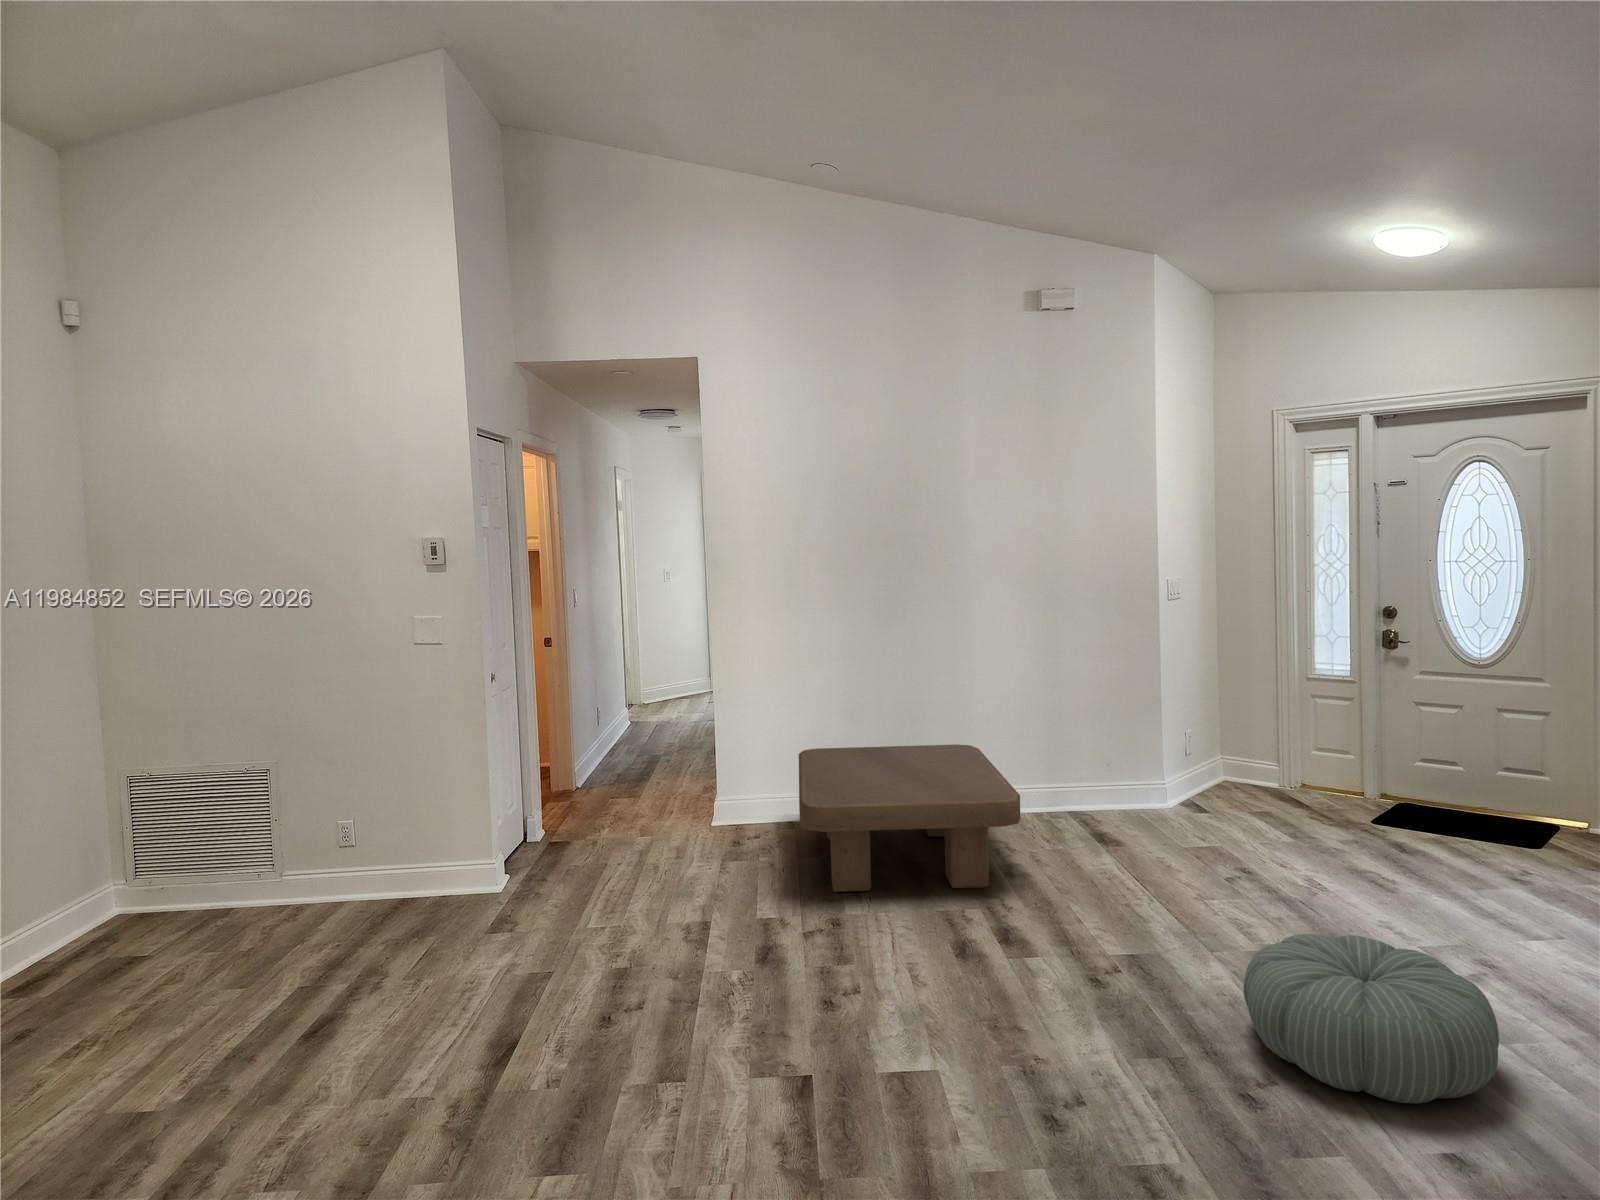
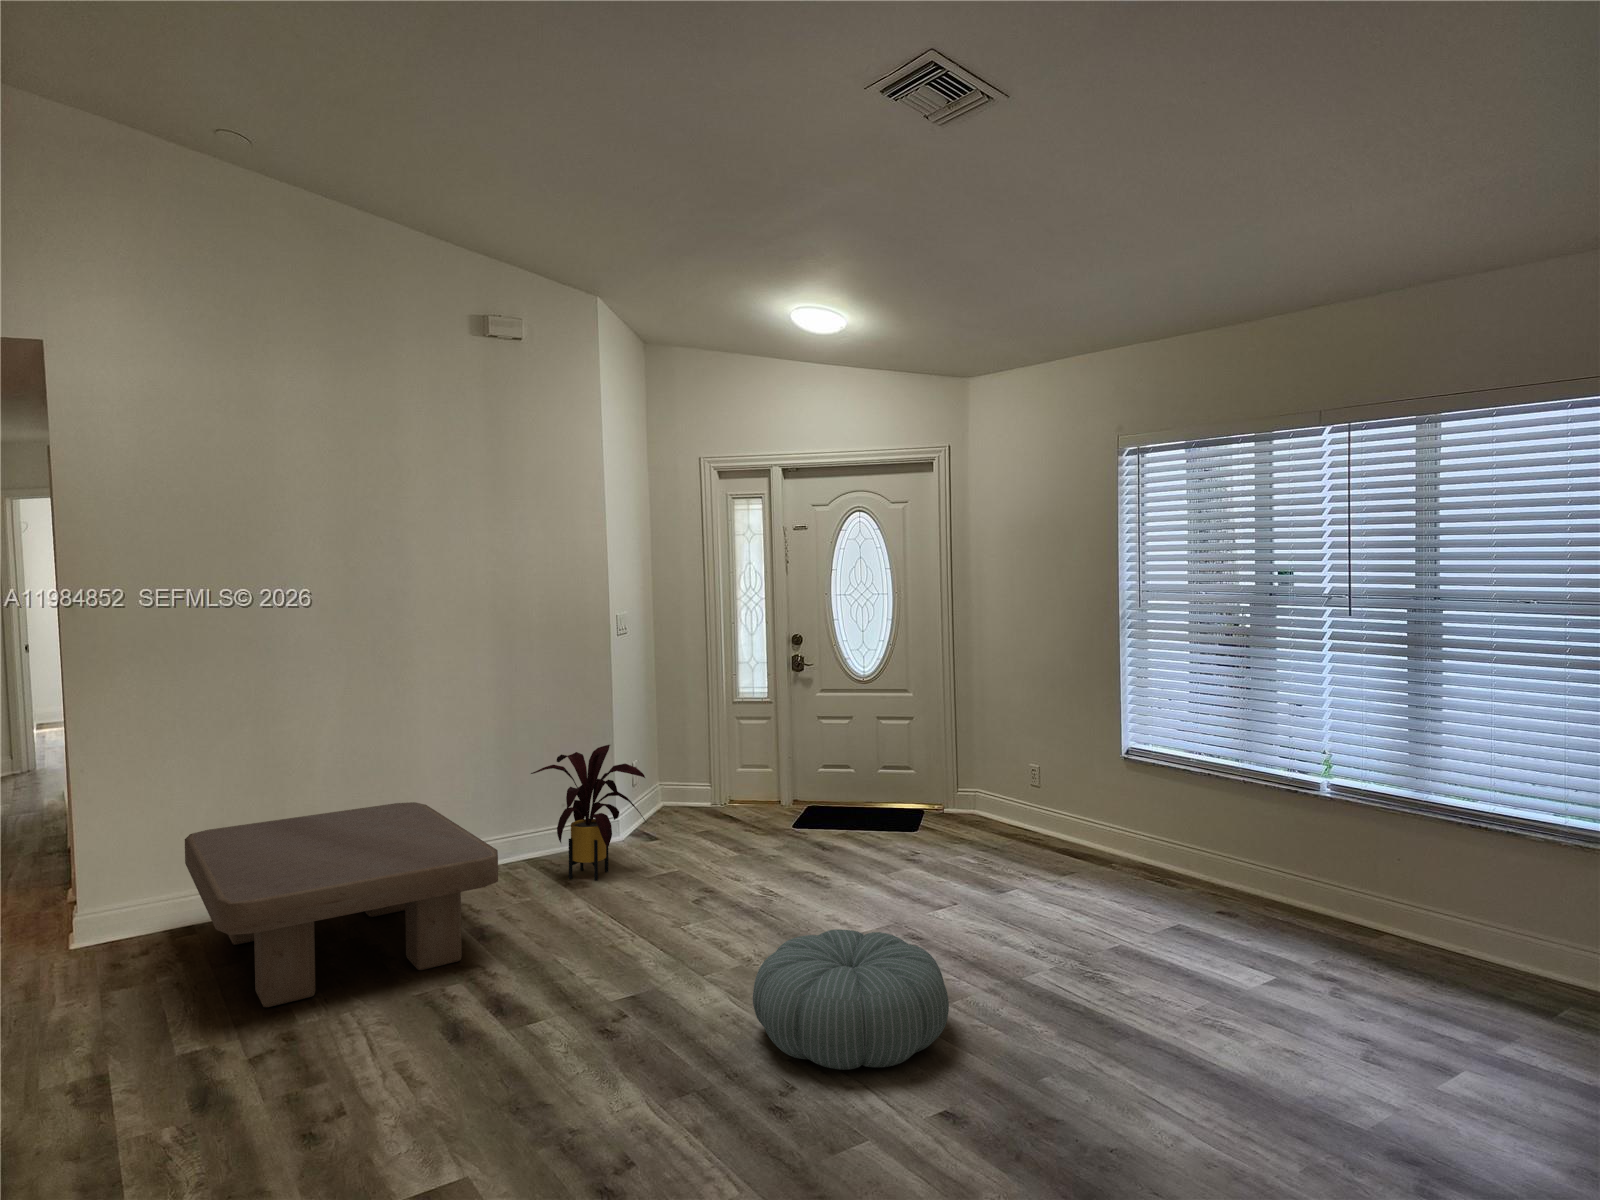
house plant: none [1070,711,1185,840] -> present [531,745,645,881]

